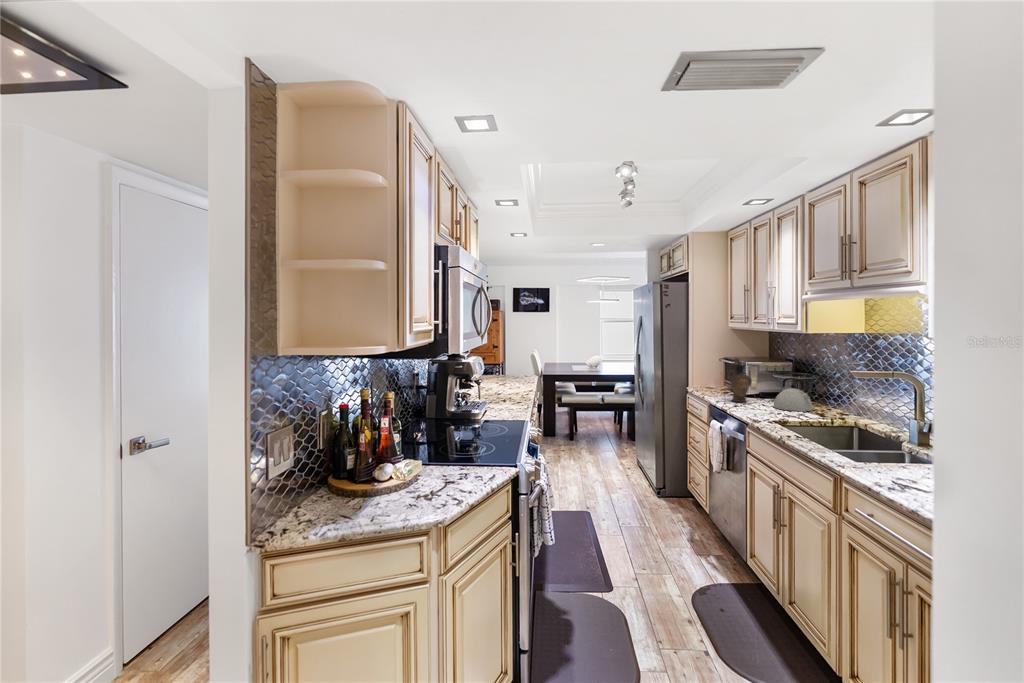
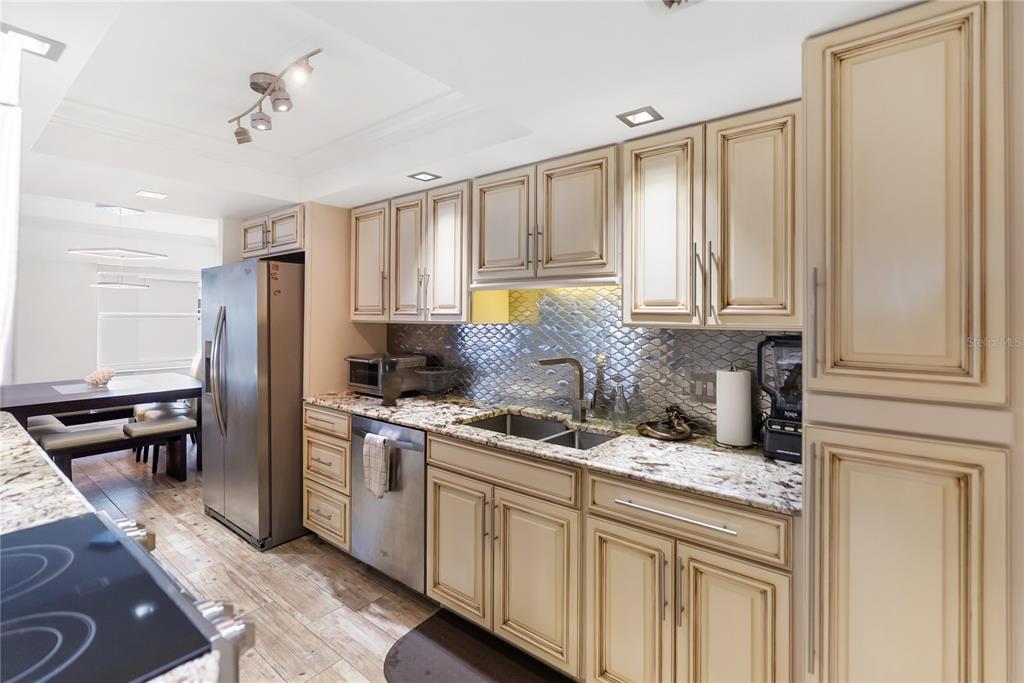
kettle: present [773,378,813,411] -> none [430,374,469,409]

